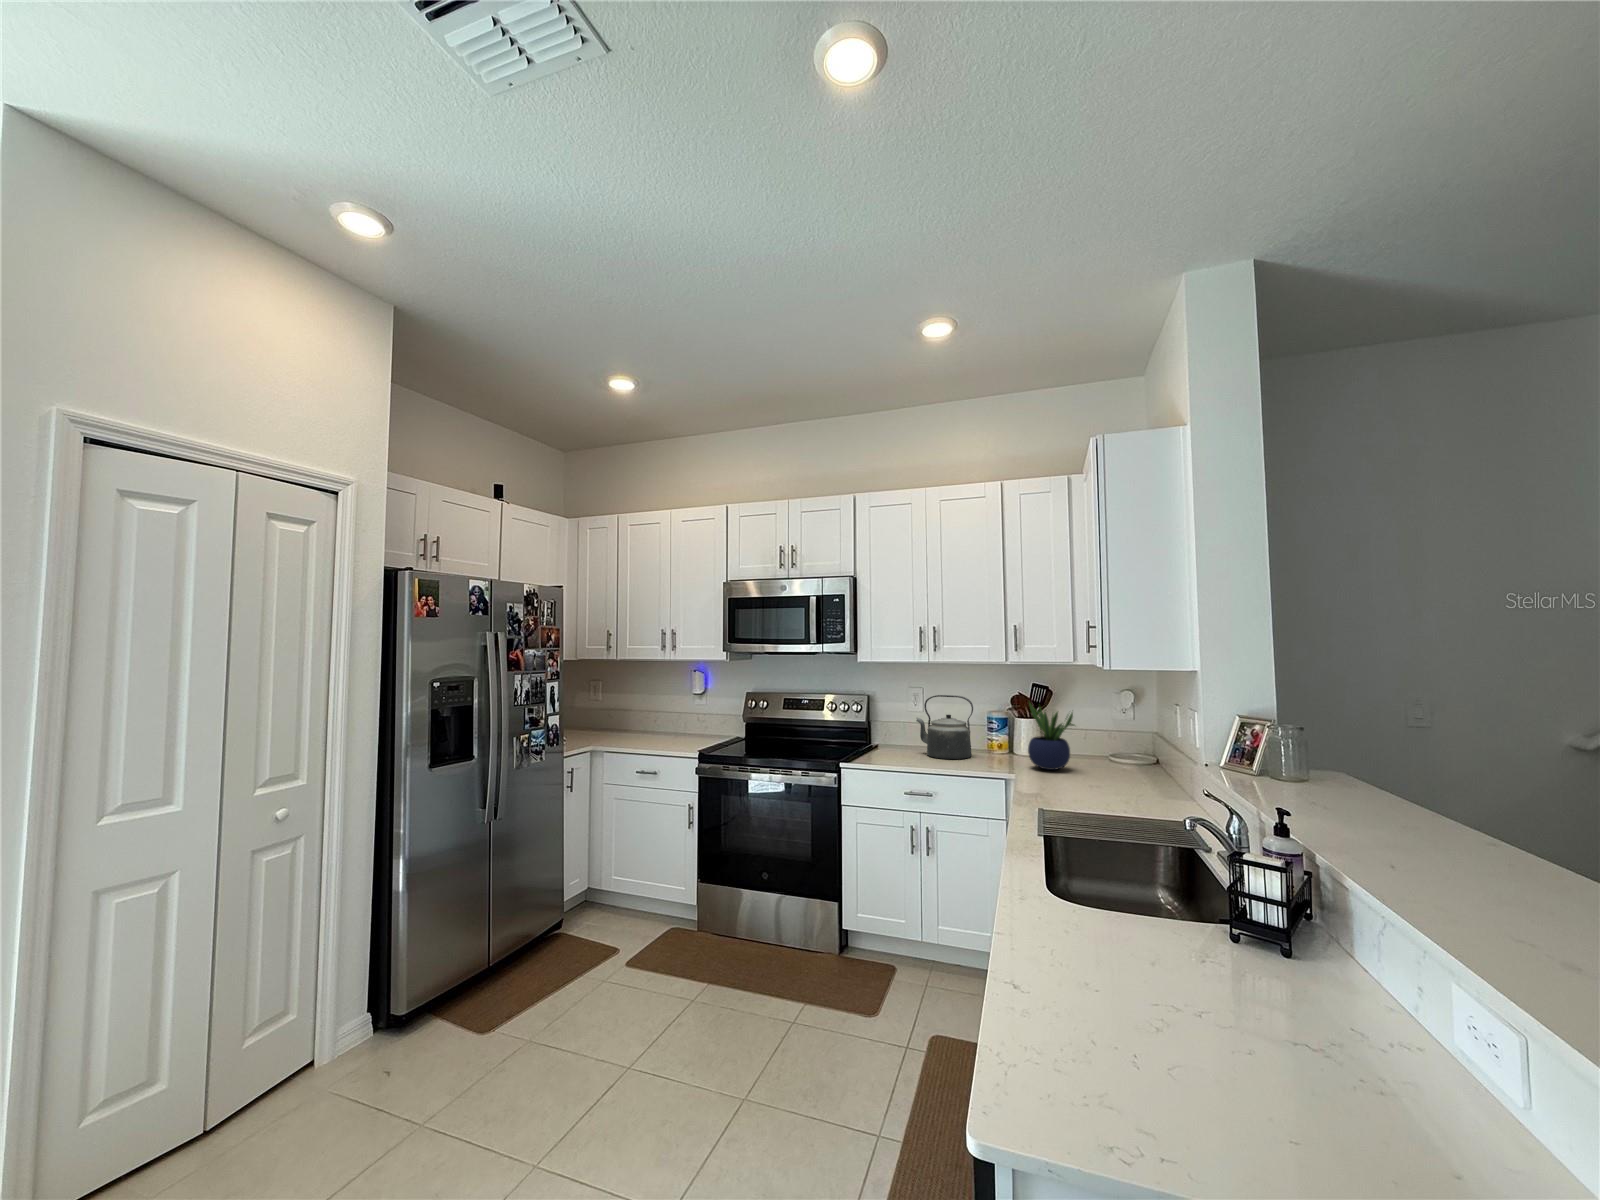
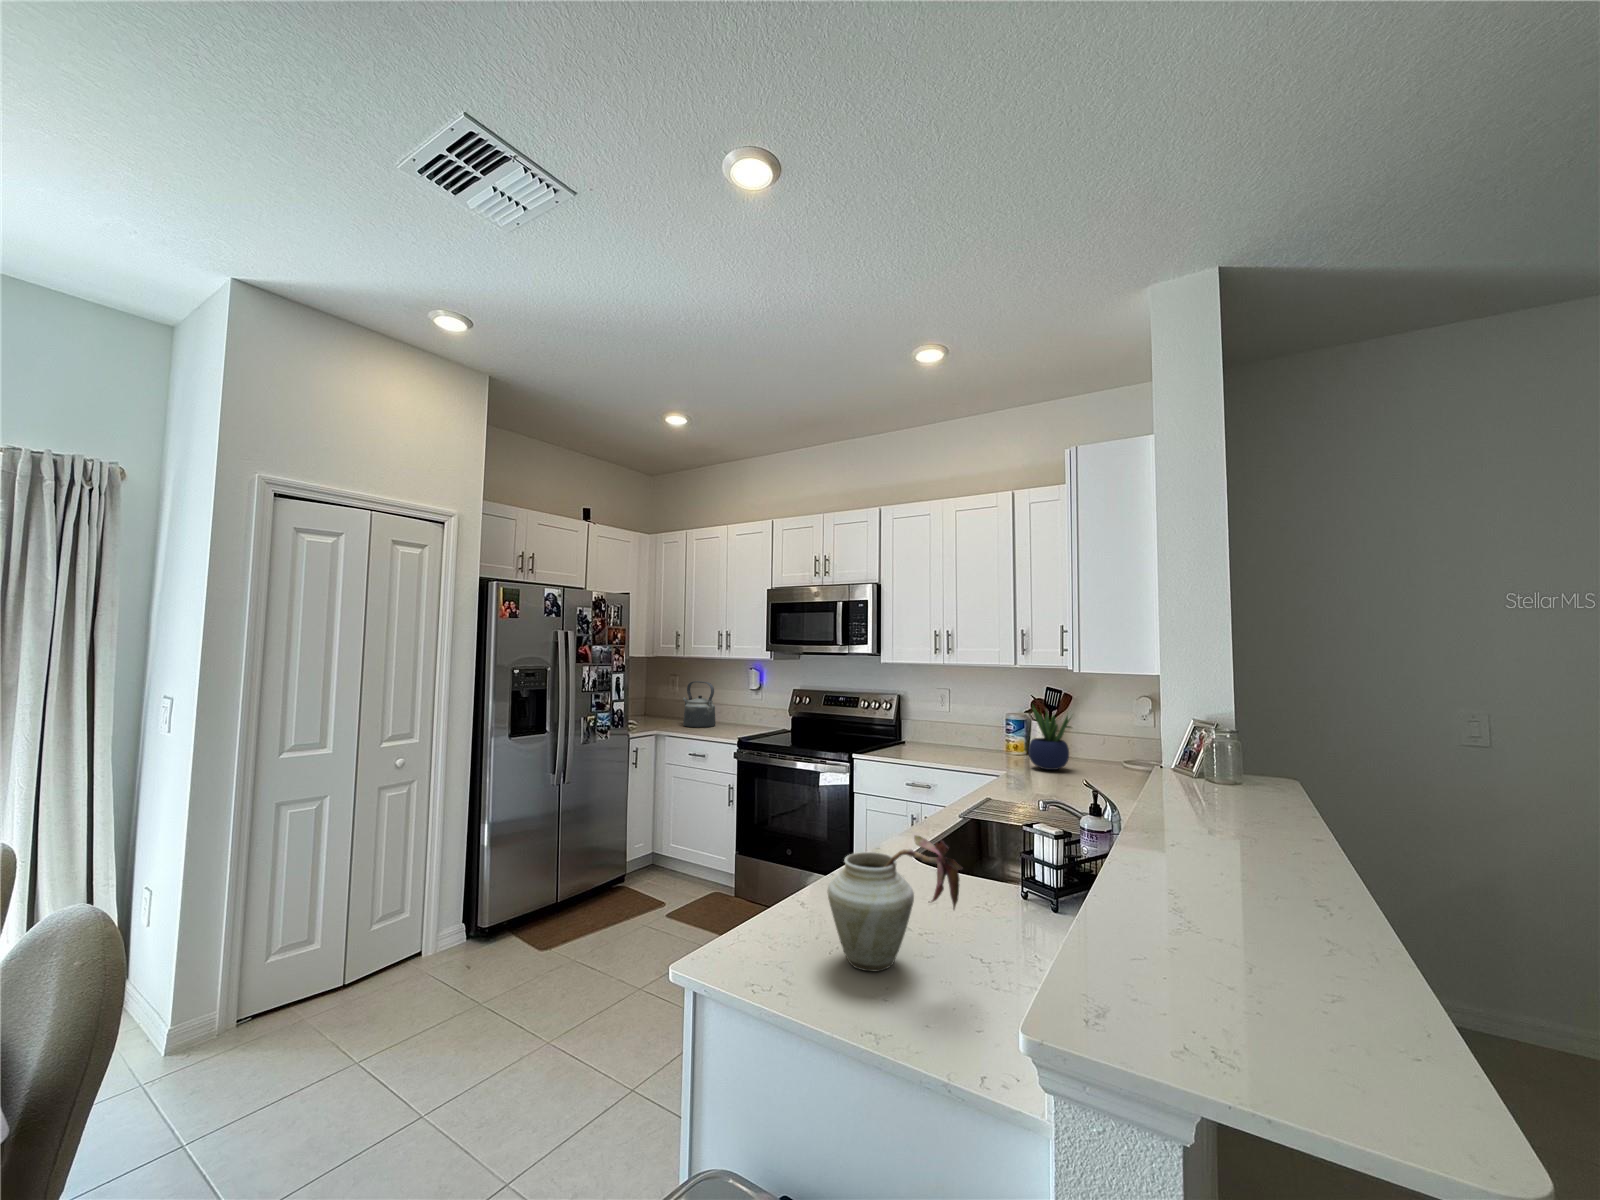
kettle: present [916,695,973,759] -> present [683,681,716,728]
vase: none [1109,902,1312,1089] -> present [827,835,962,971]

